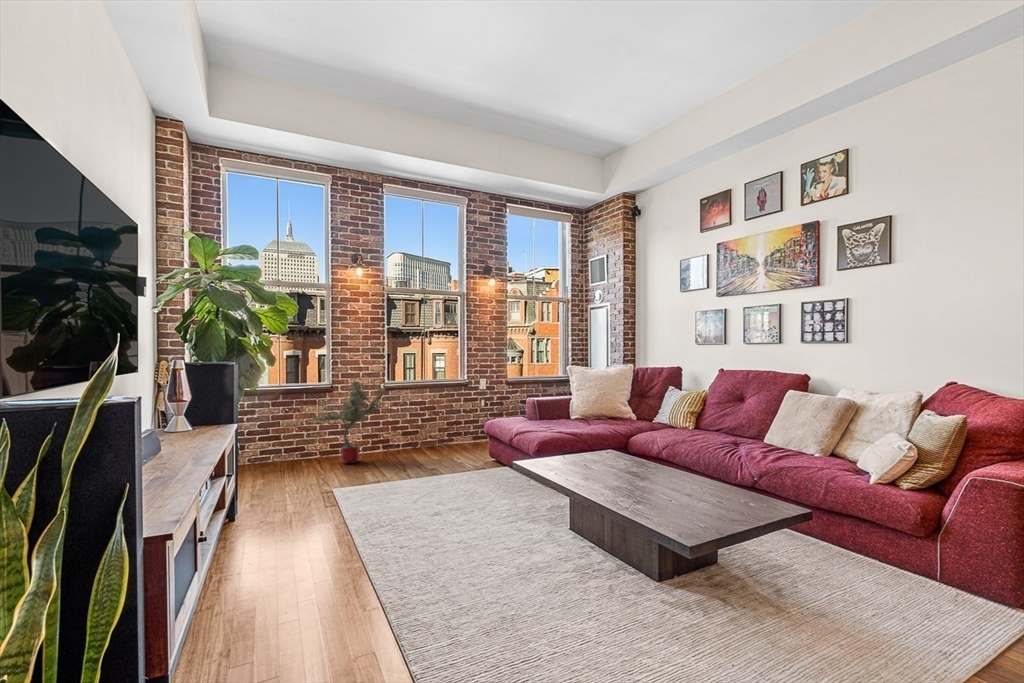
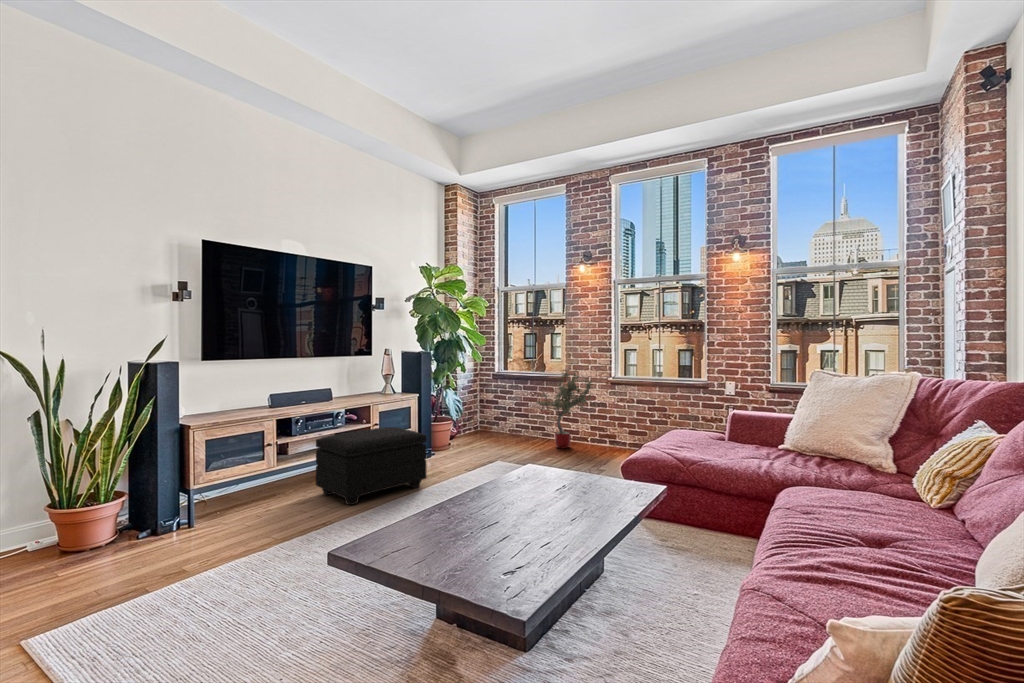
footstool: none [235,470,350,601] -> present [316,427,427,505]

